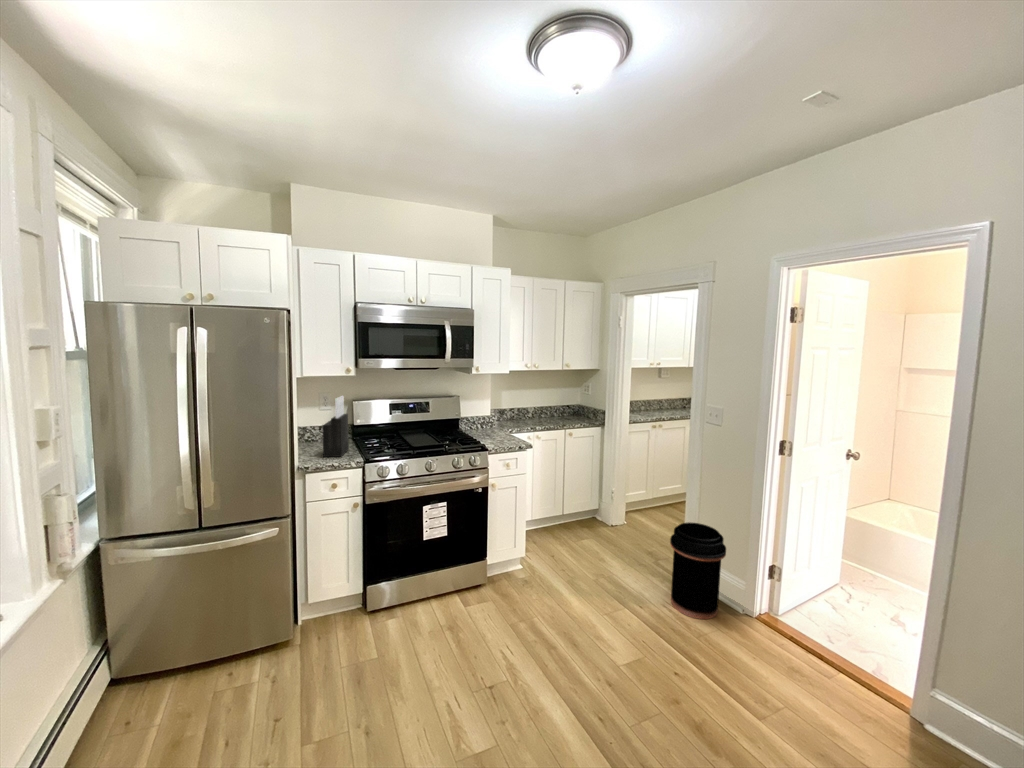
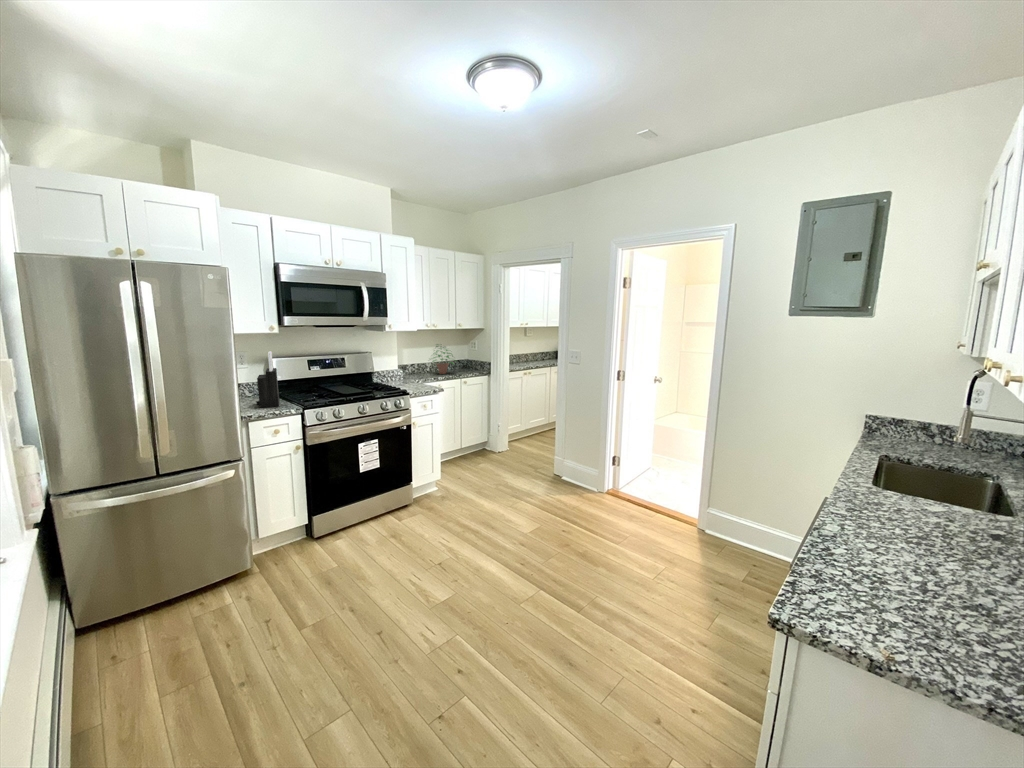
potted plant: none [528,387,562,423] -> present [433,346,454,374]
trash can: present [670,522,726,619] -> none [551,435,587,499]

